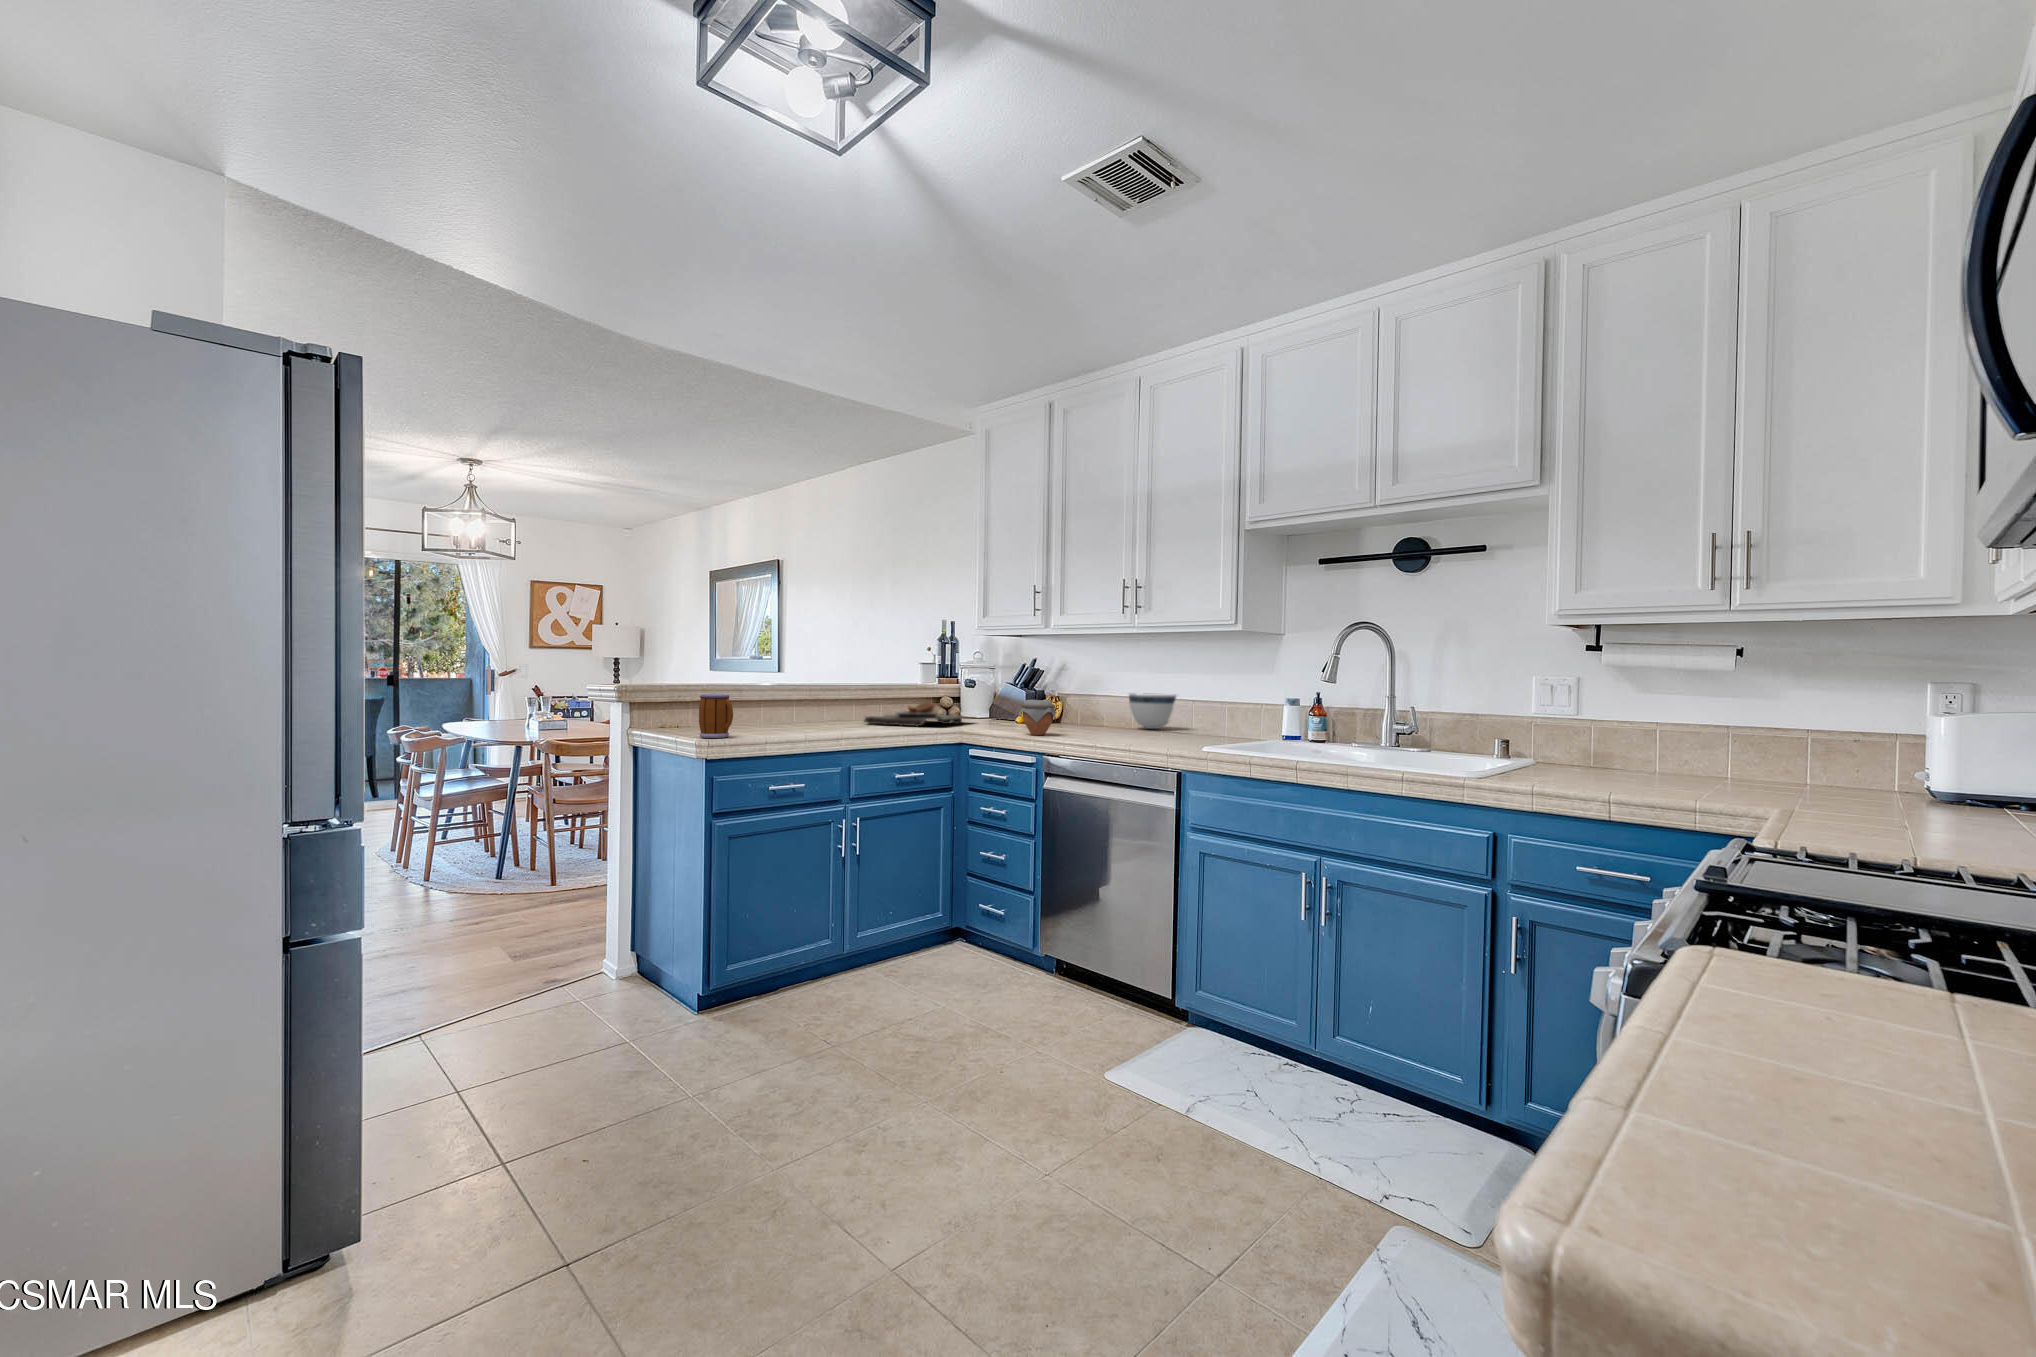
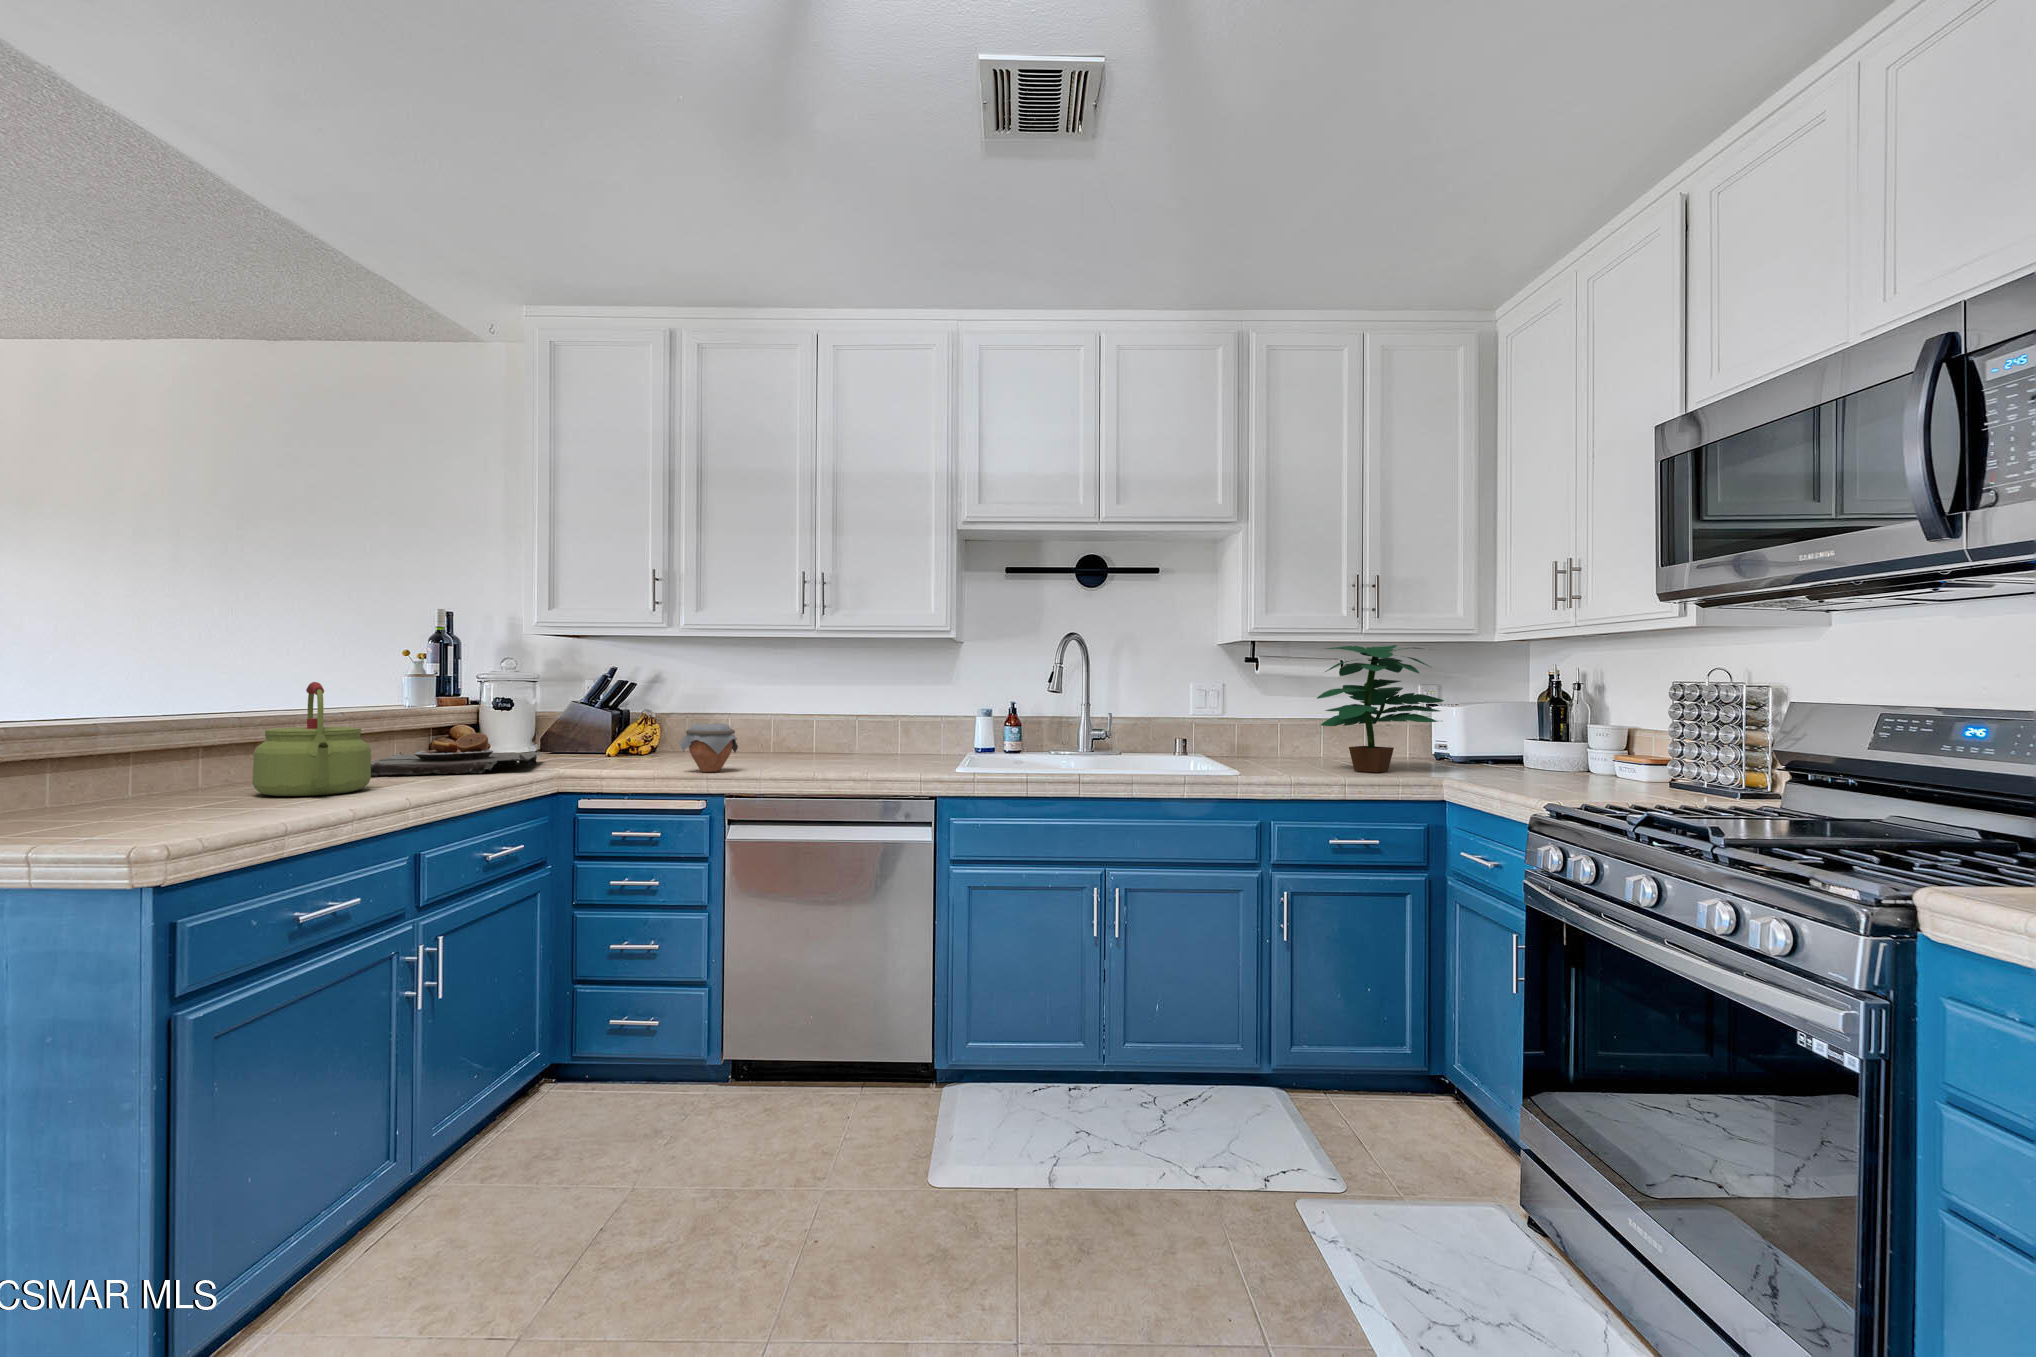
potted plant: none [1596,627,1827,790] -> present [1317,645,1444,772]
kettle: none [788,667,843,731] -> present [253,682,371,796]
mug: present [699,694,733,738] -> none [121,737,214,827]
bowl: present [1129,694,1176,729] -> none [772,710,835,754]

